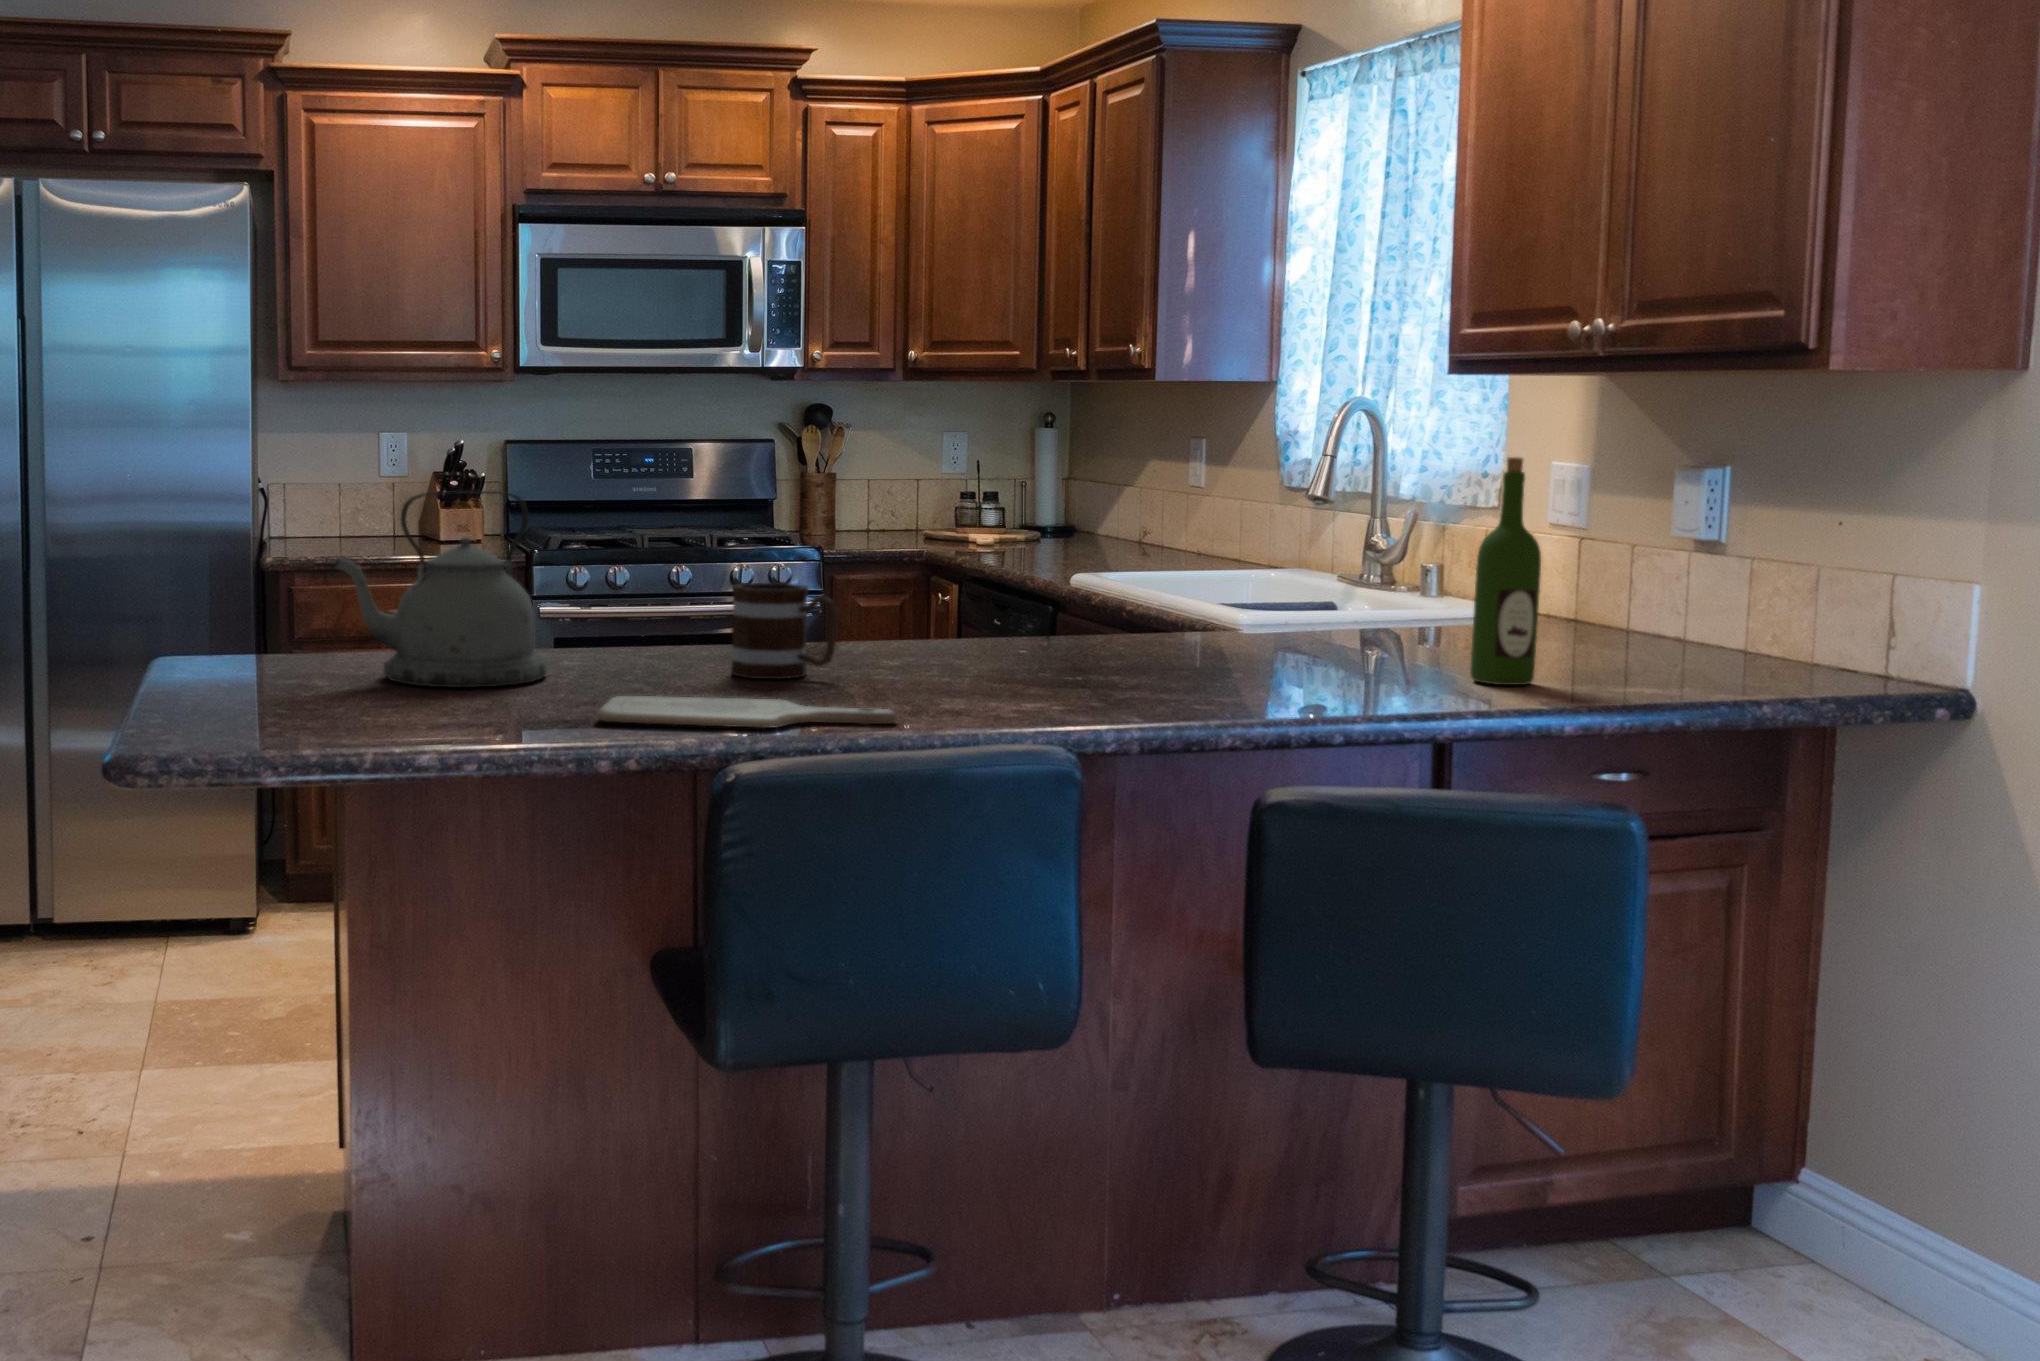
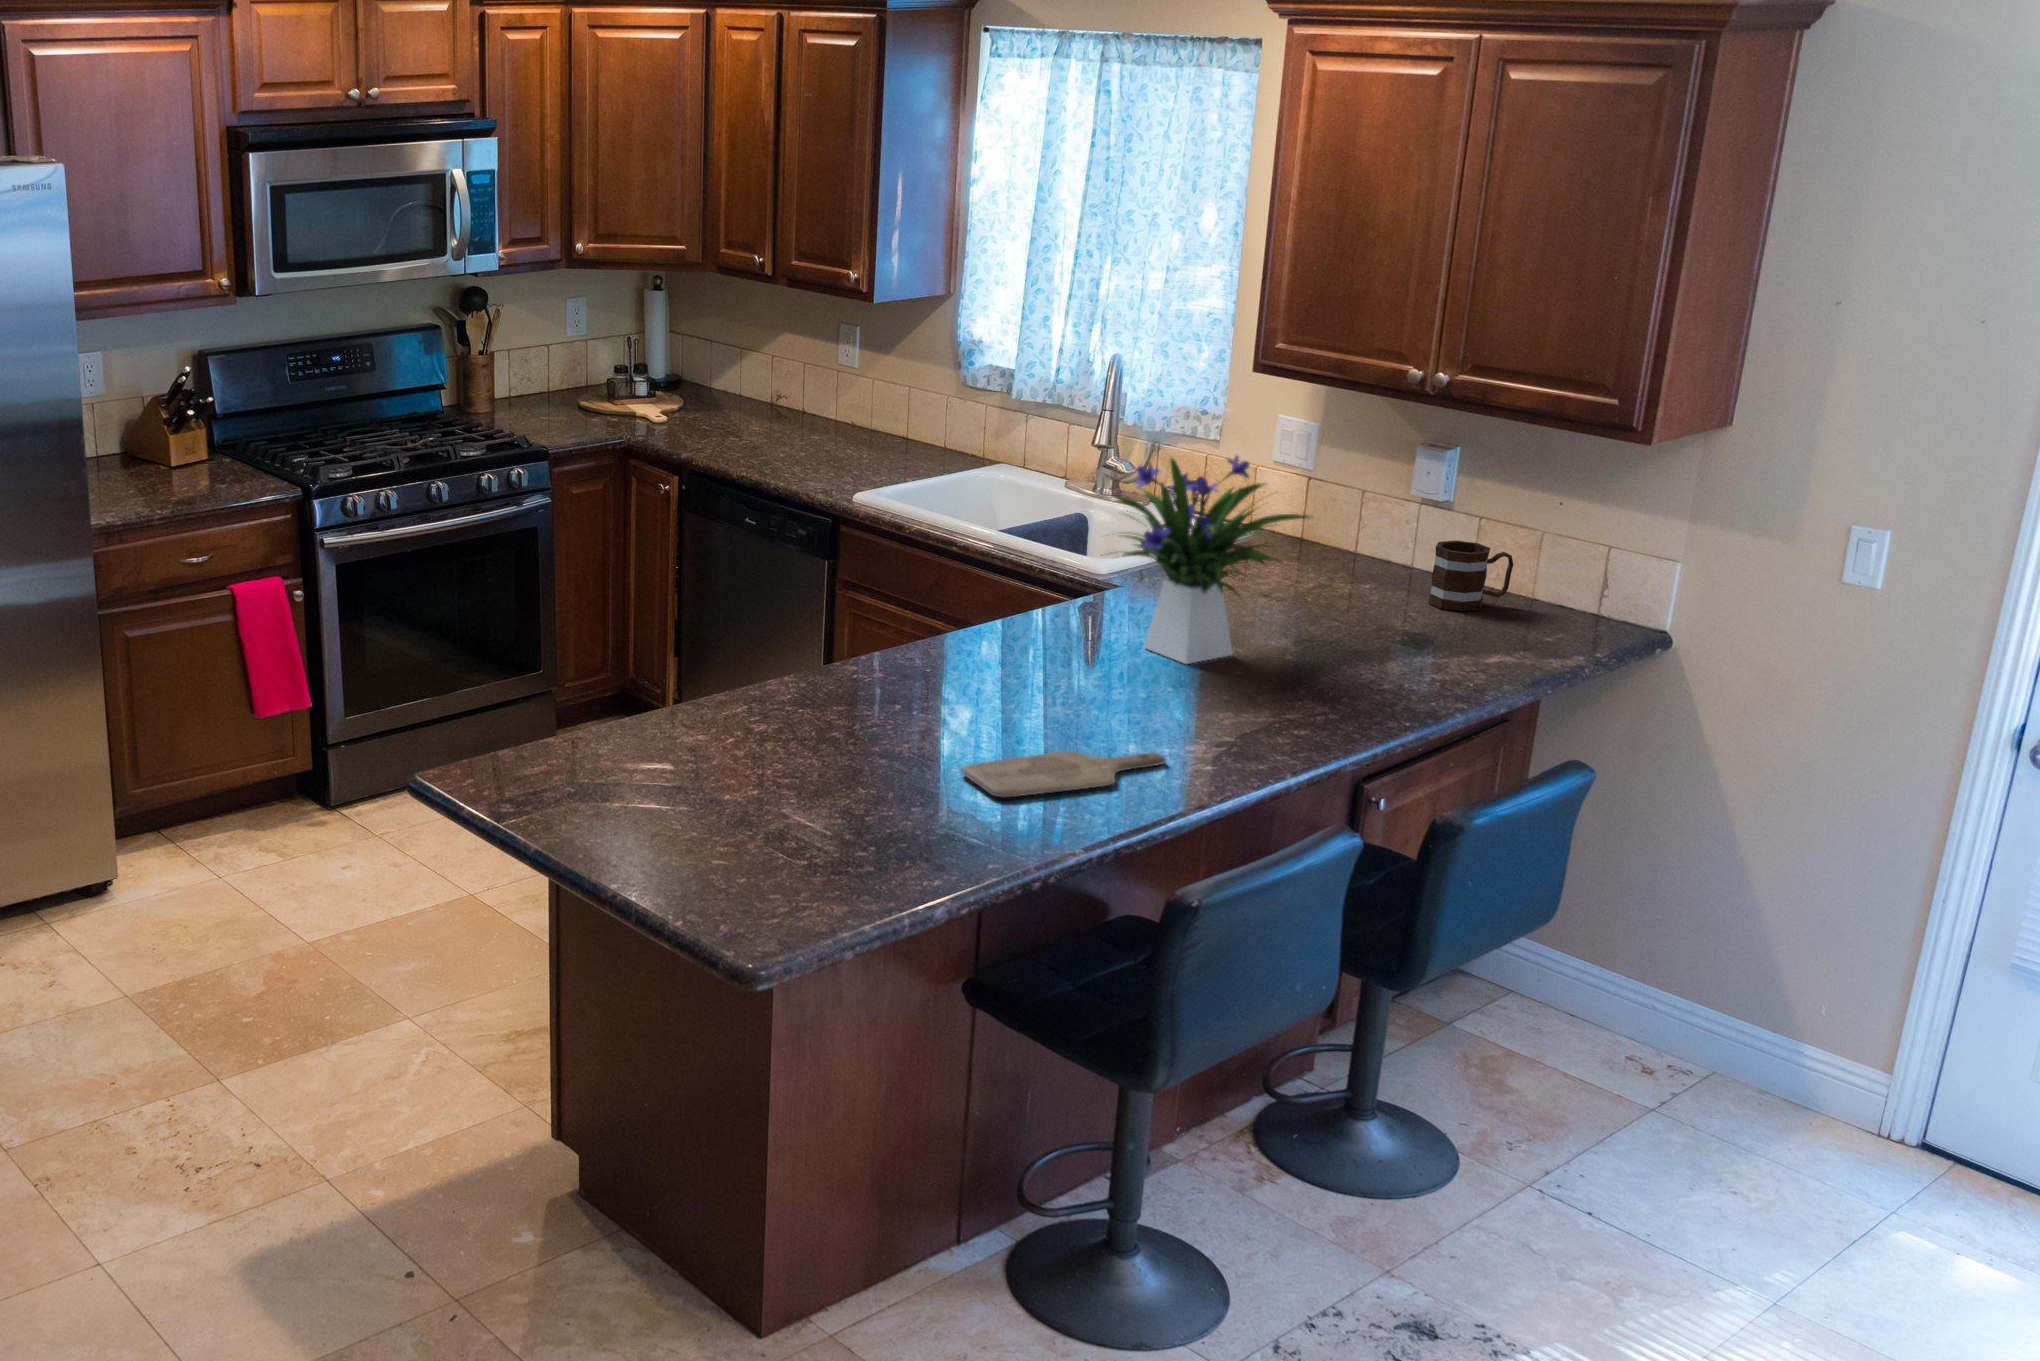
flower arrangement: none [1033,380,1312,676] -> present [1108,456,1309,664]
wine bottle: present [1470,457,1541,685] -> none [1368,486,1421,642]
kettle: present [335,491,547,687] -> none [705,596,835,767]
mug: present [731,583,838,679] -> present [1428,541,1514,611]

